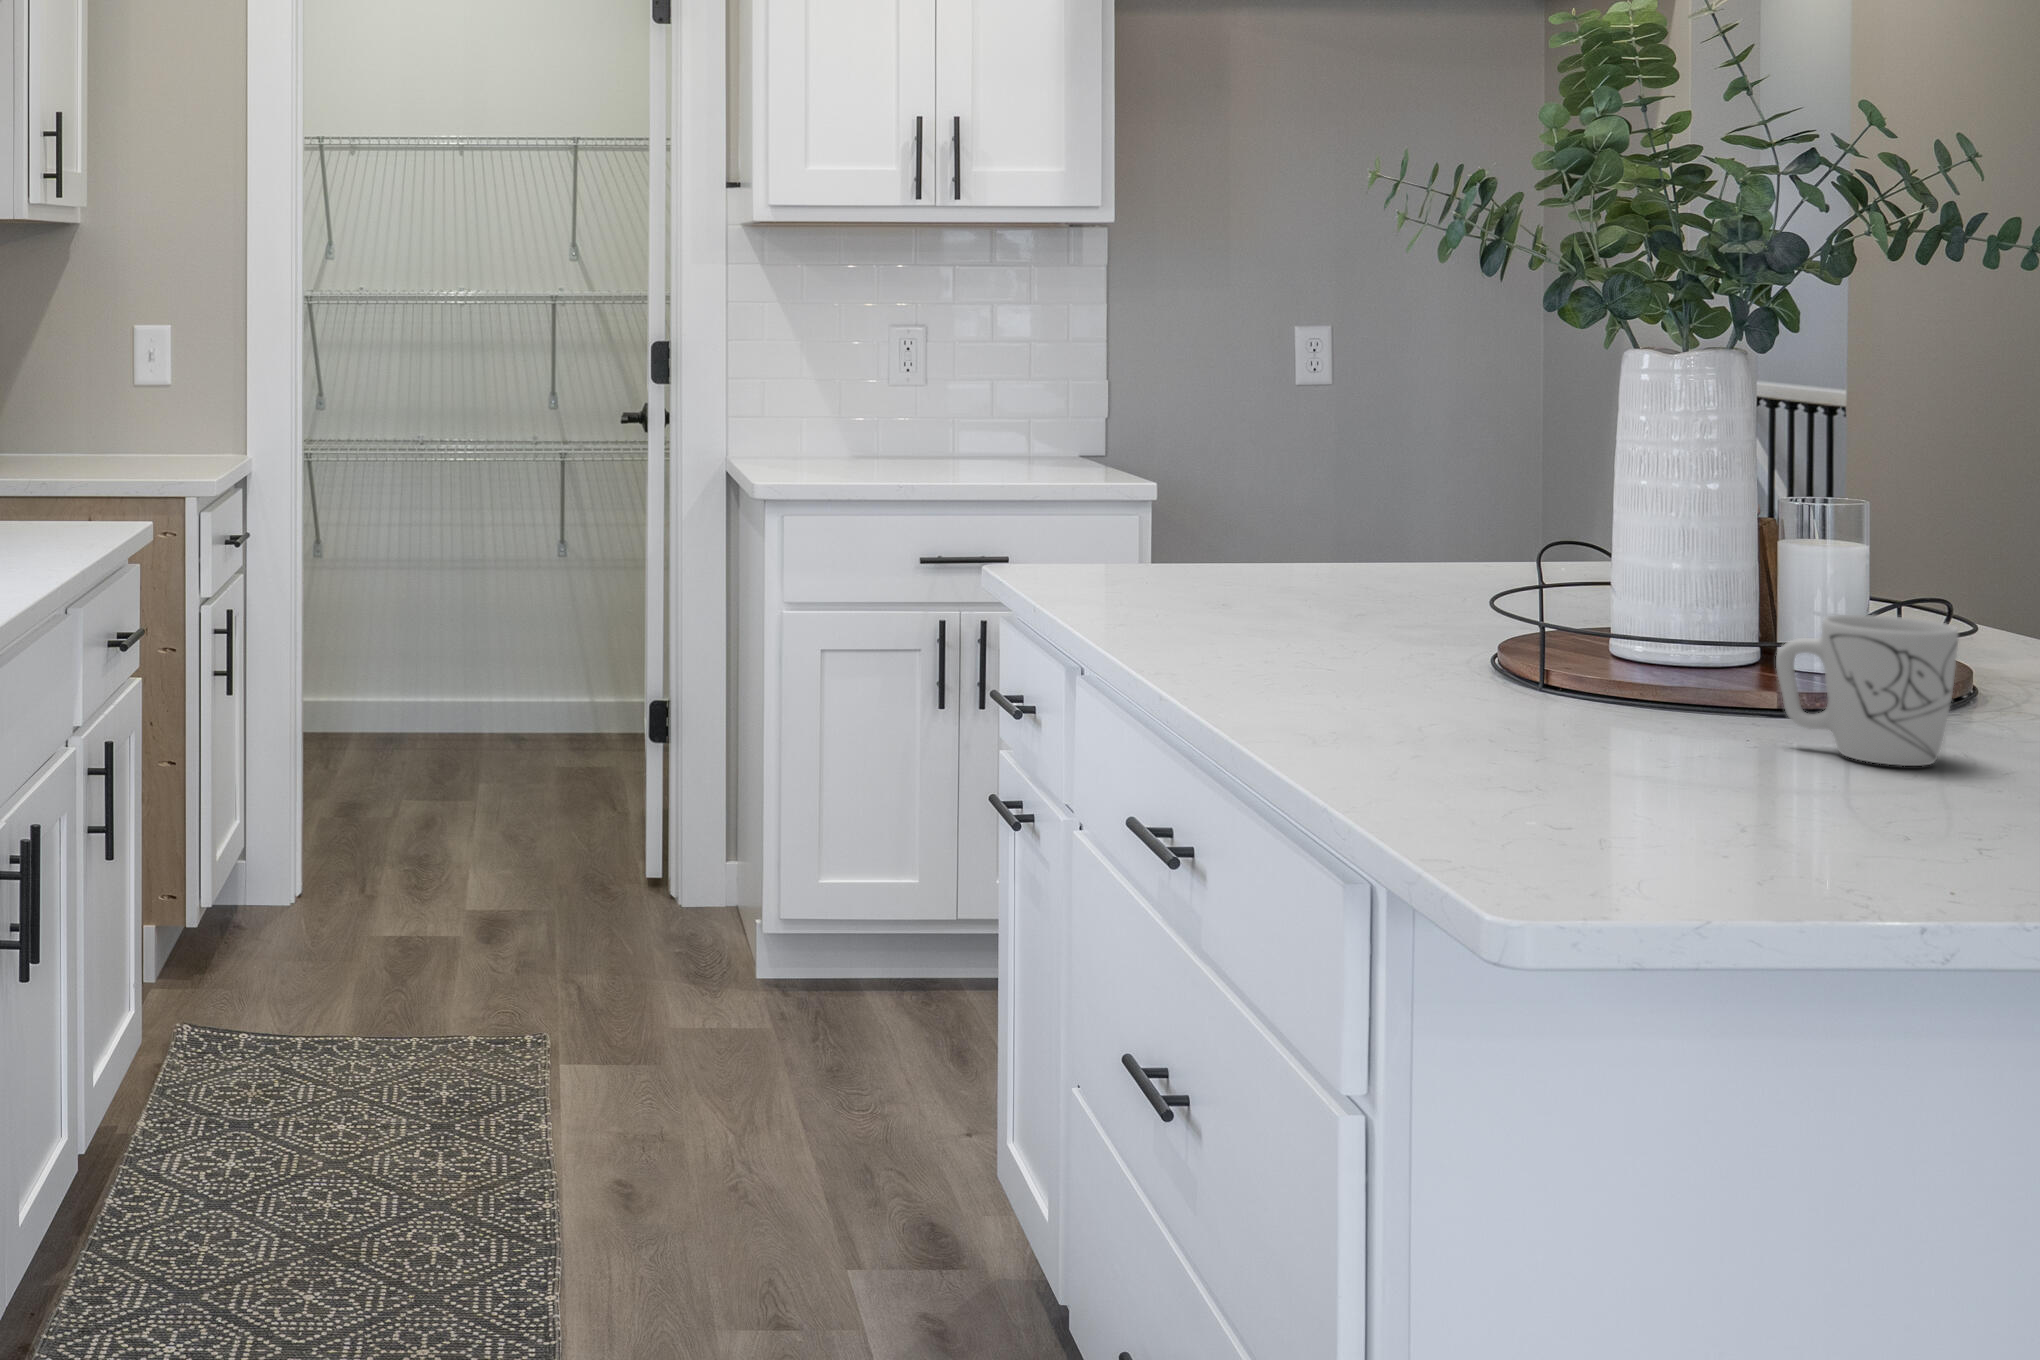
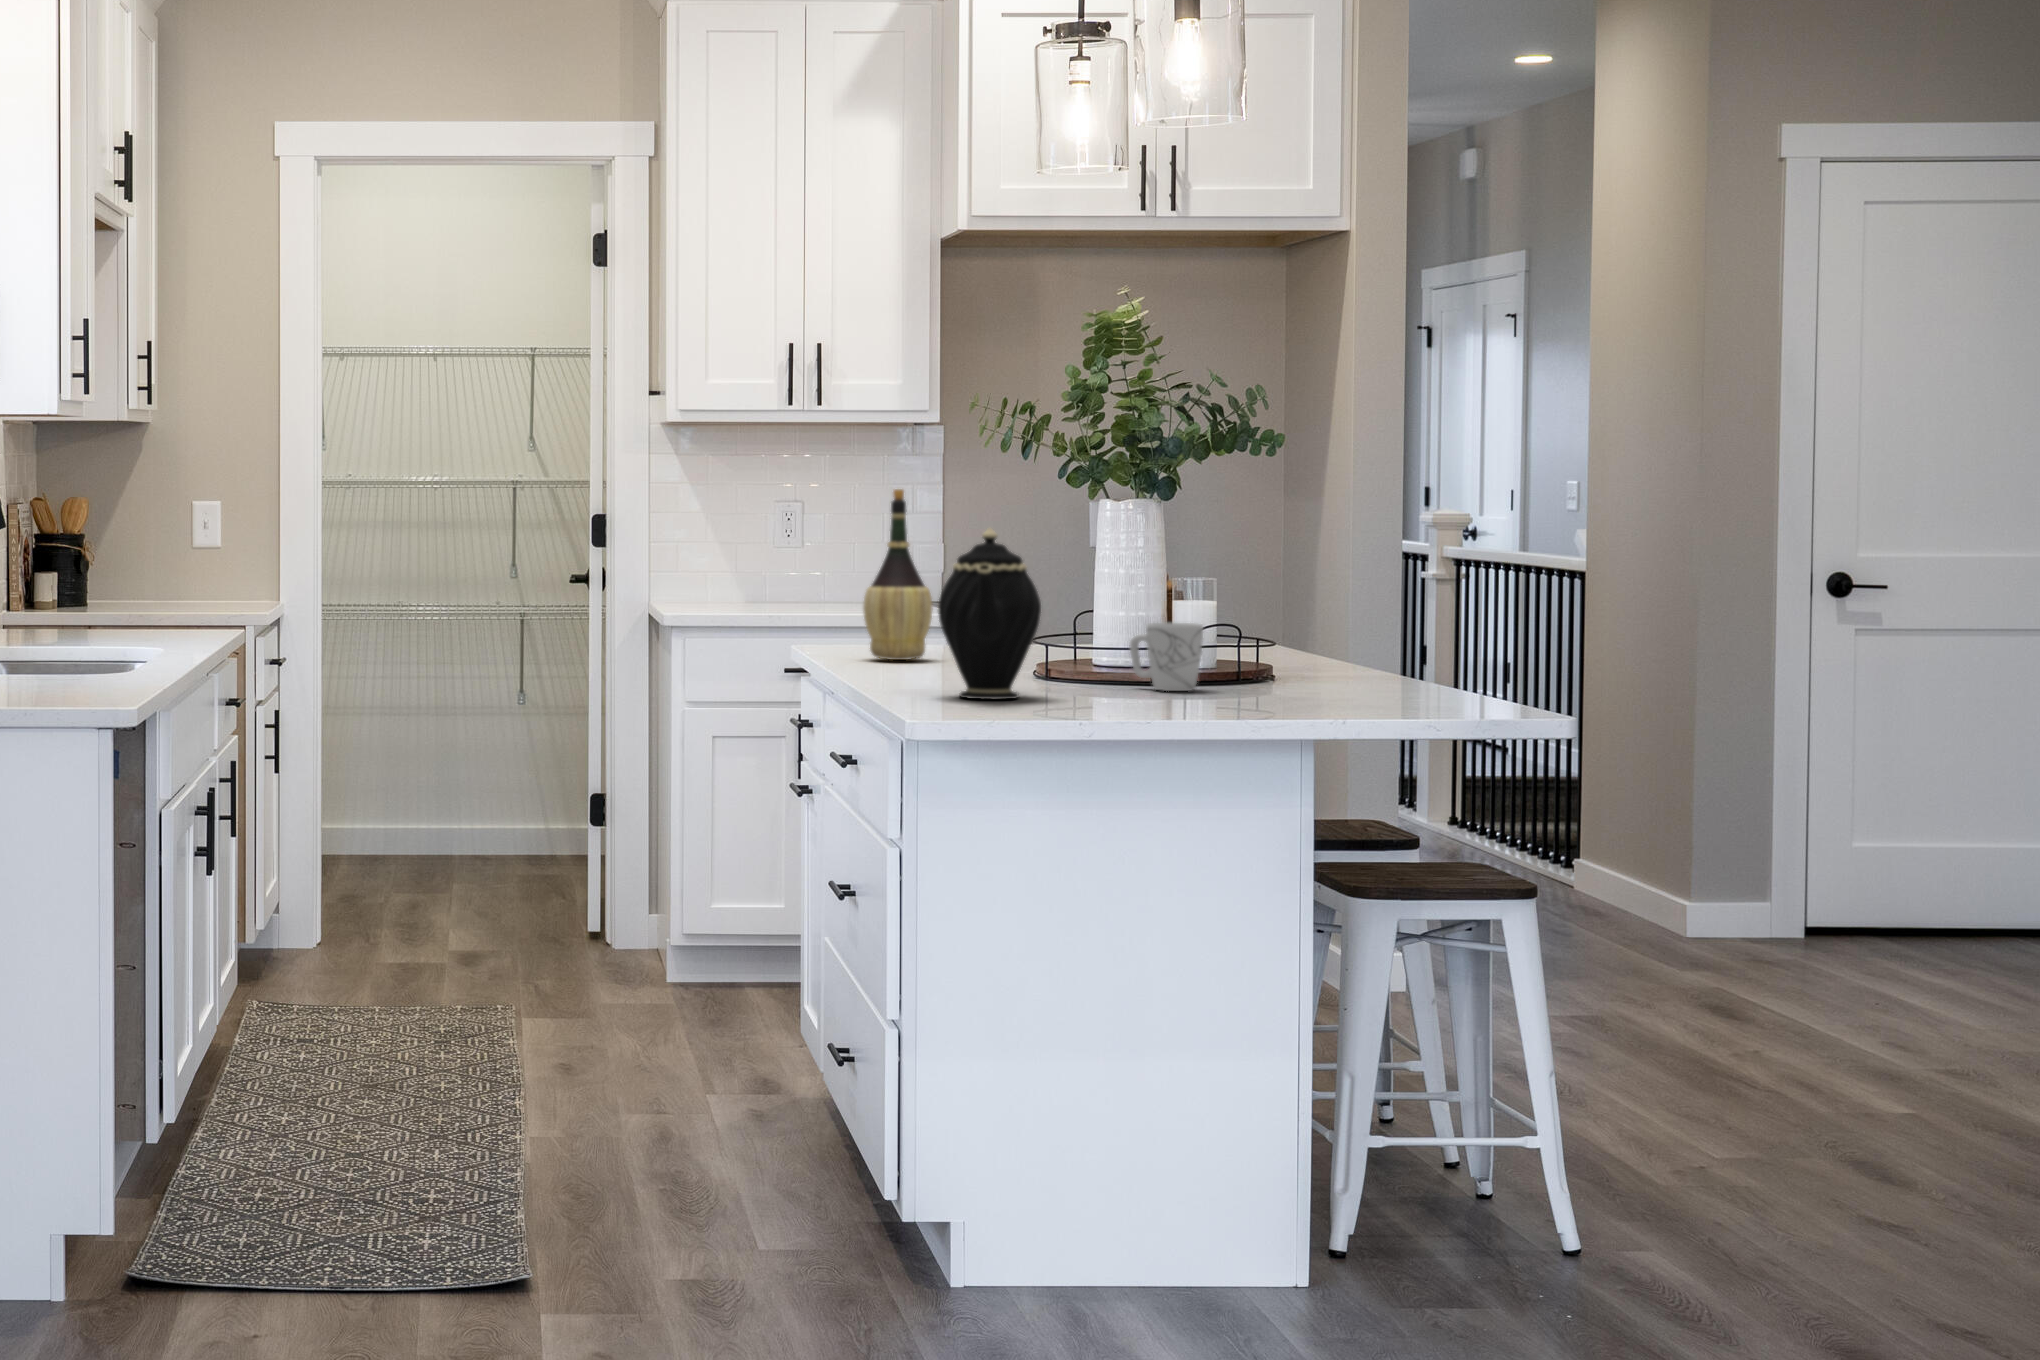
wine bottle: none [1139,330,1264,627] -> present [863,489,932,660]
teapot: none [1429,433,1672,810] -> present [938,528,1041,700]

